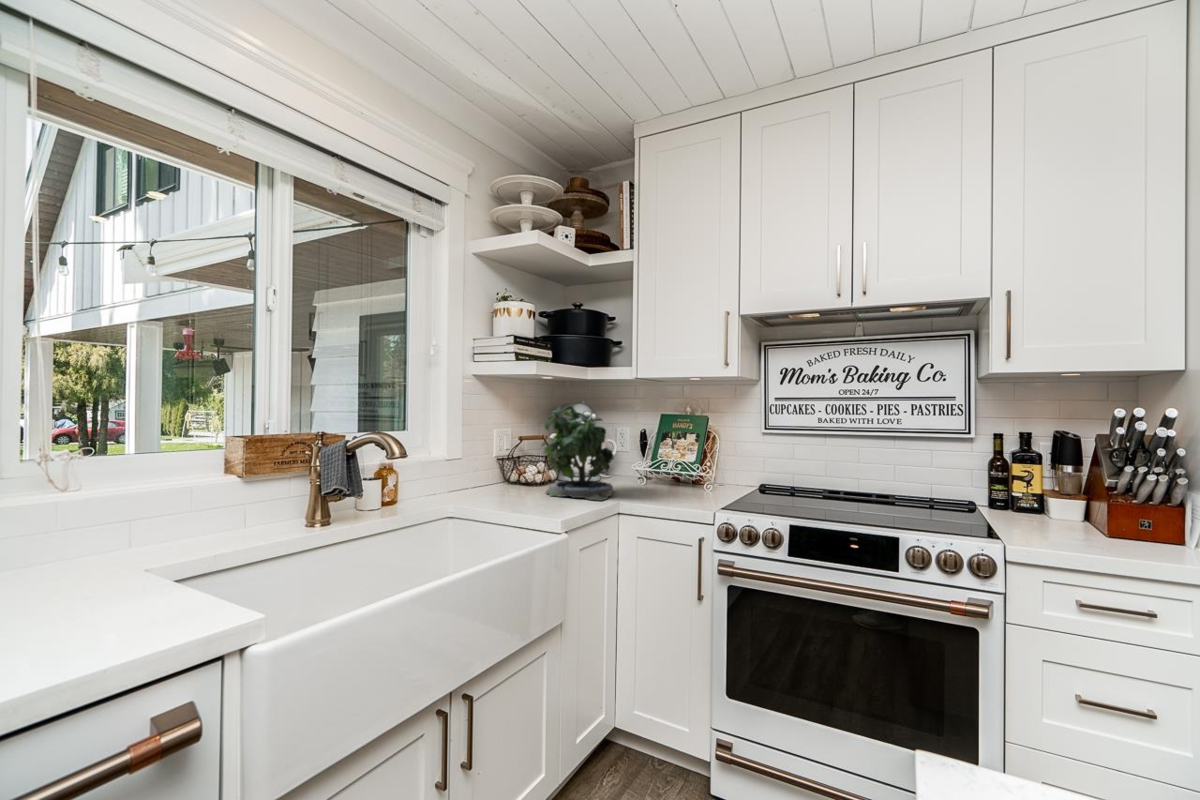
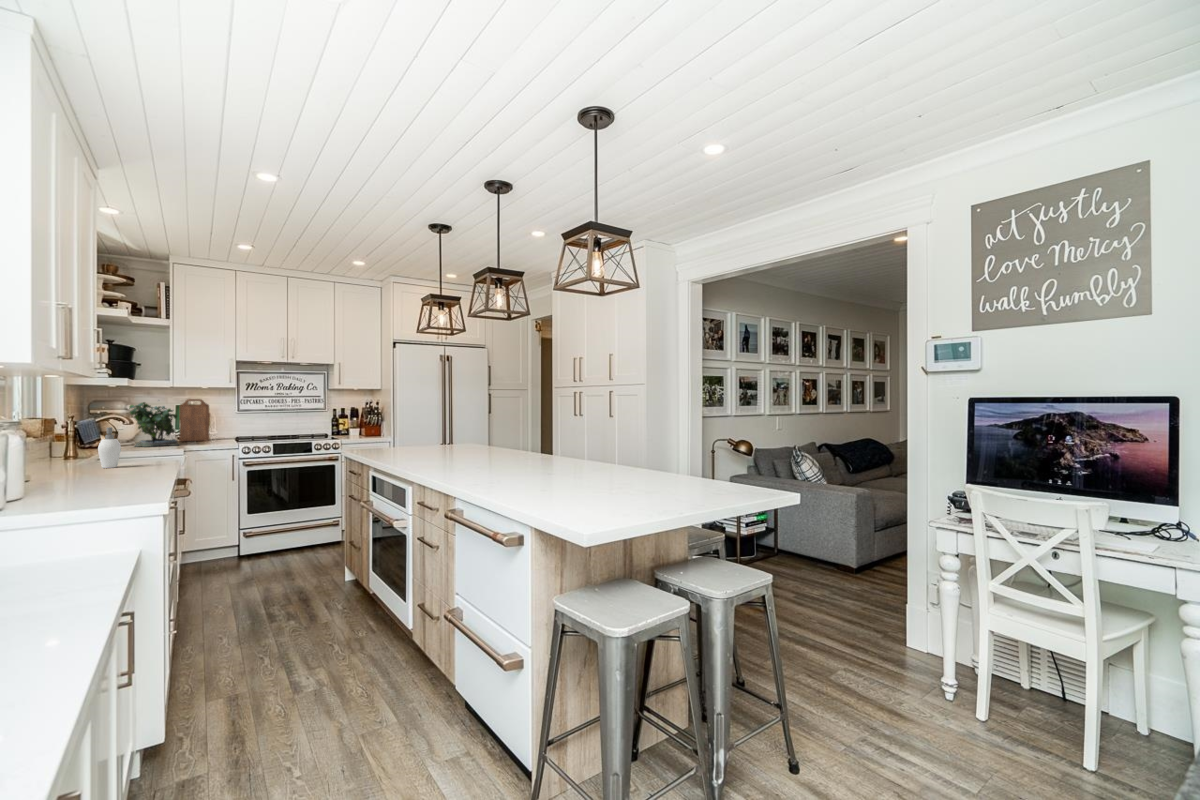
cutting board: none [645,402,694,490] -> present [179,399,209,441]
soap dispenser: none [49,472,146,608] -> present [98,427,121,468]

